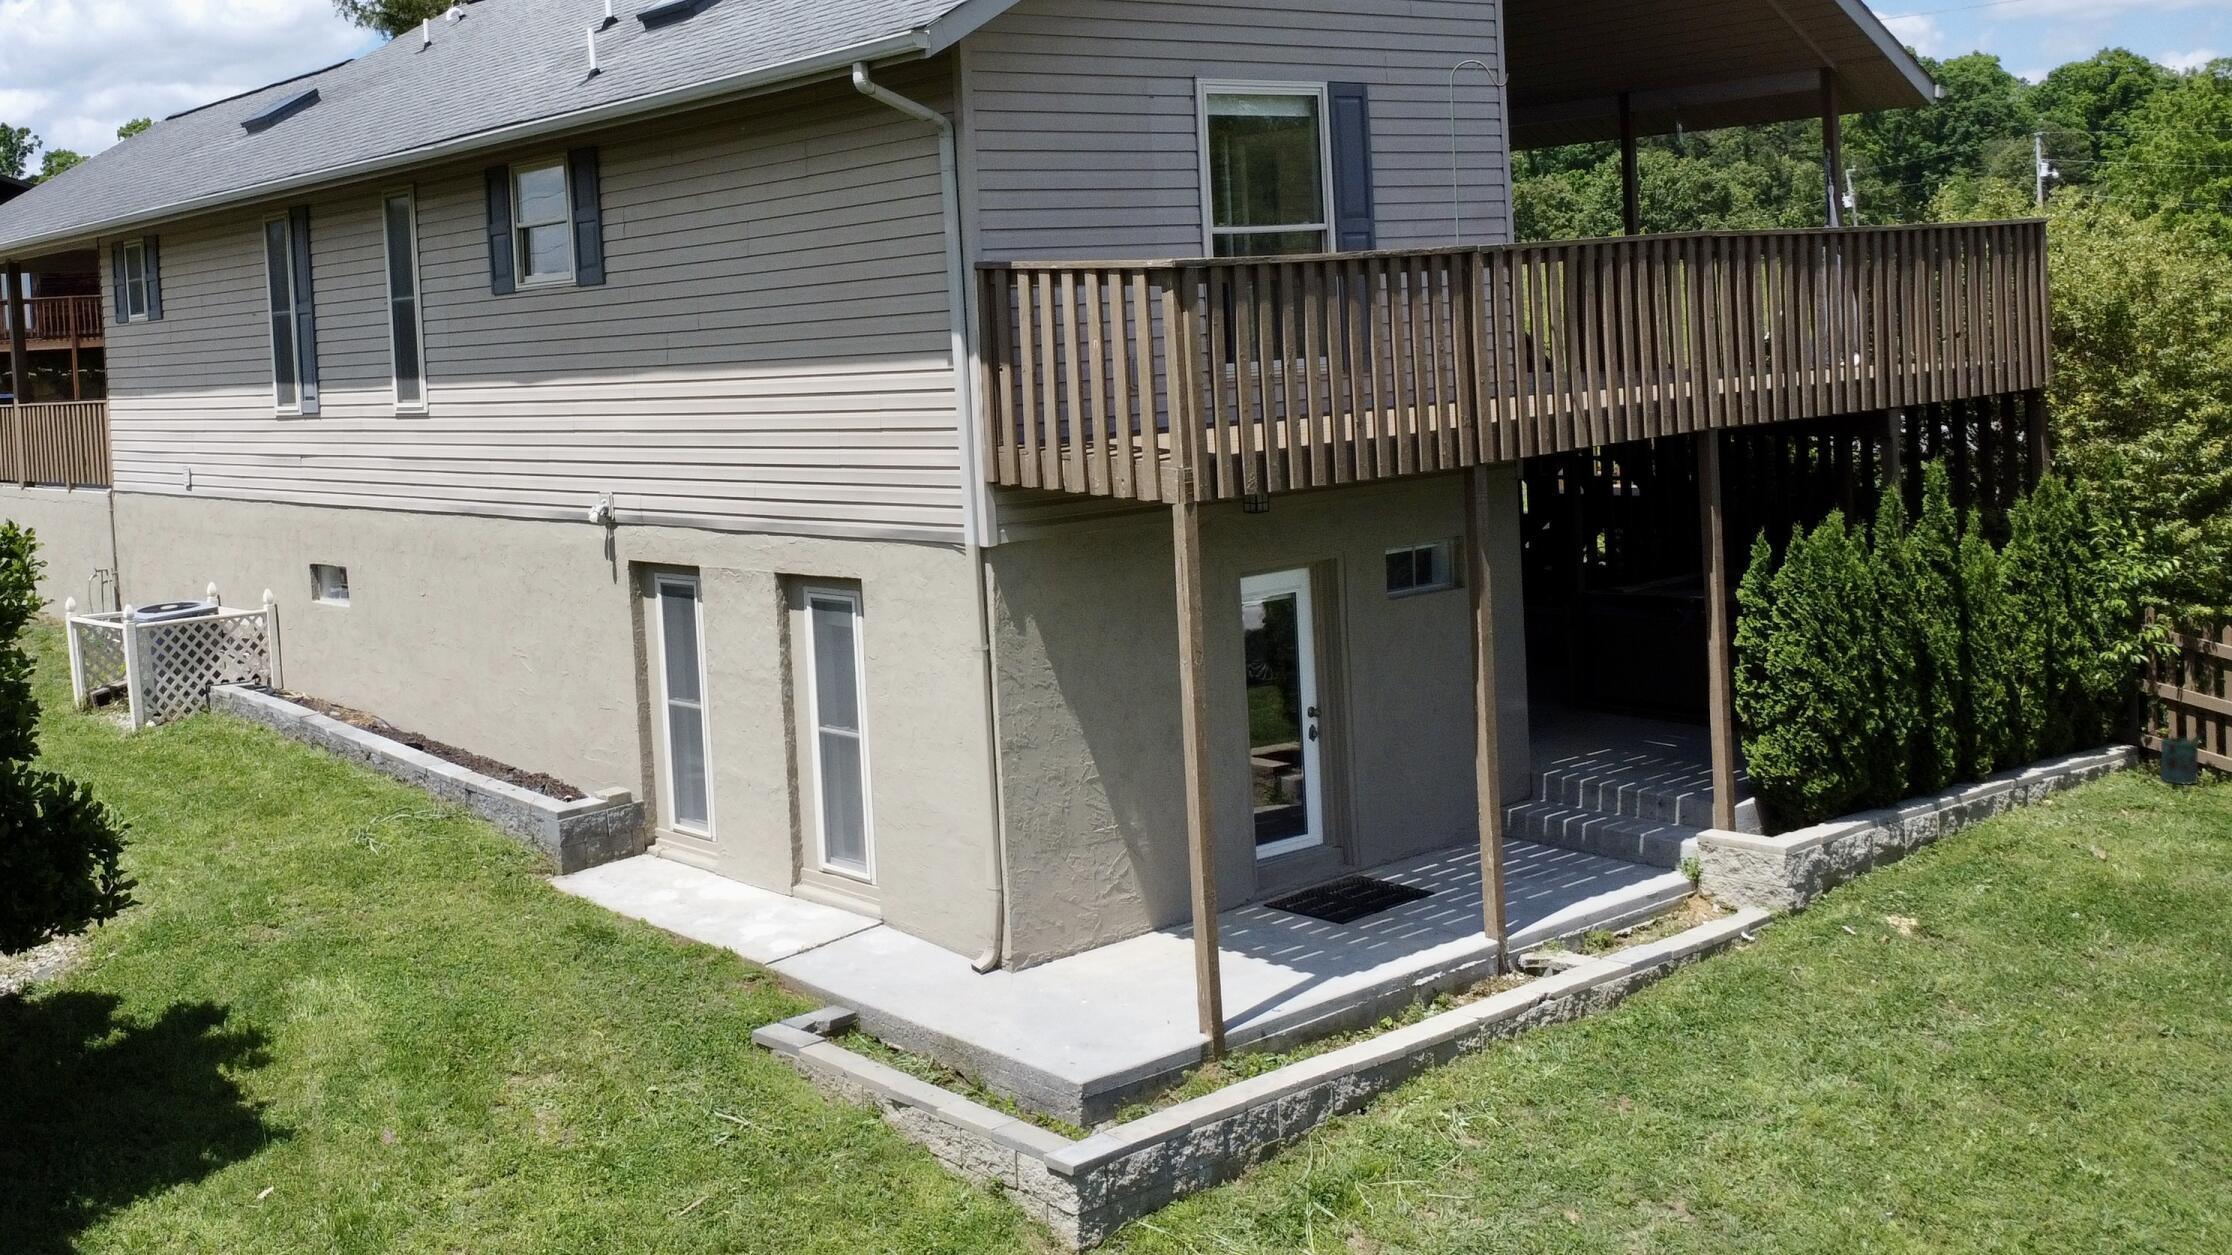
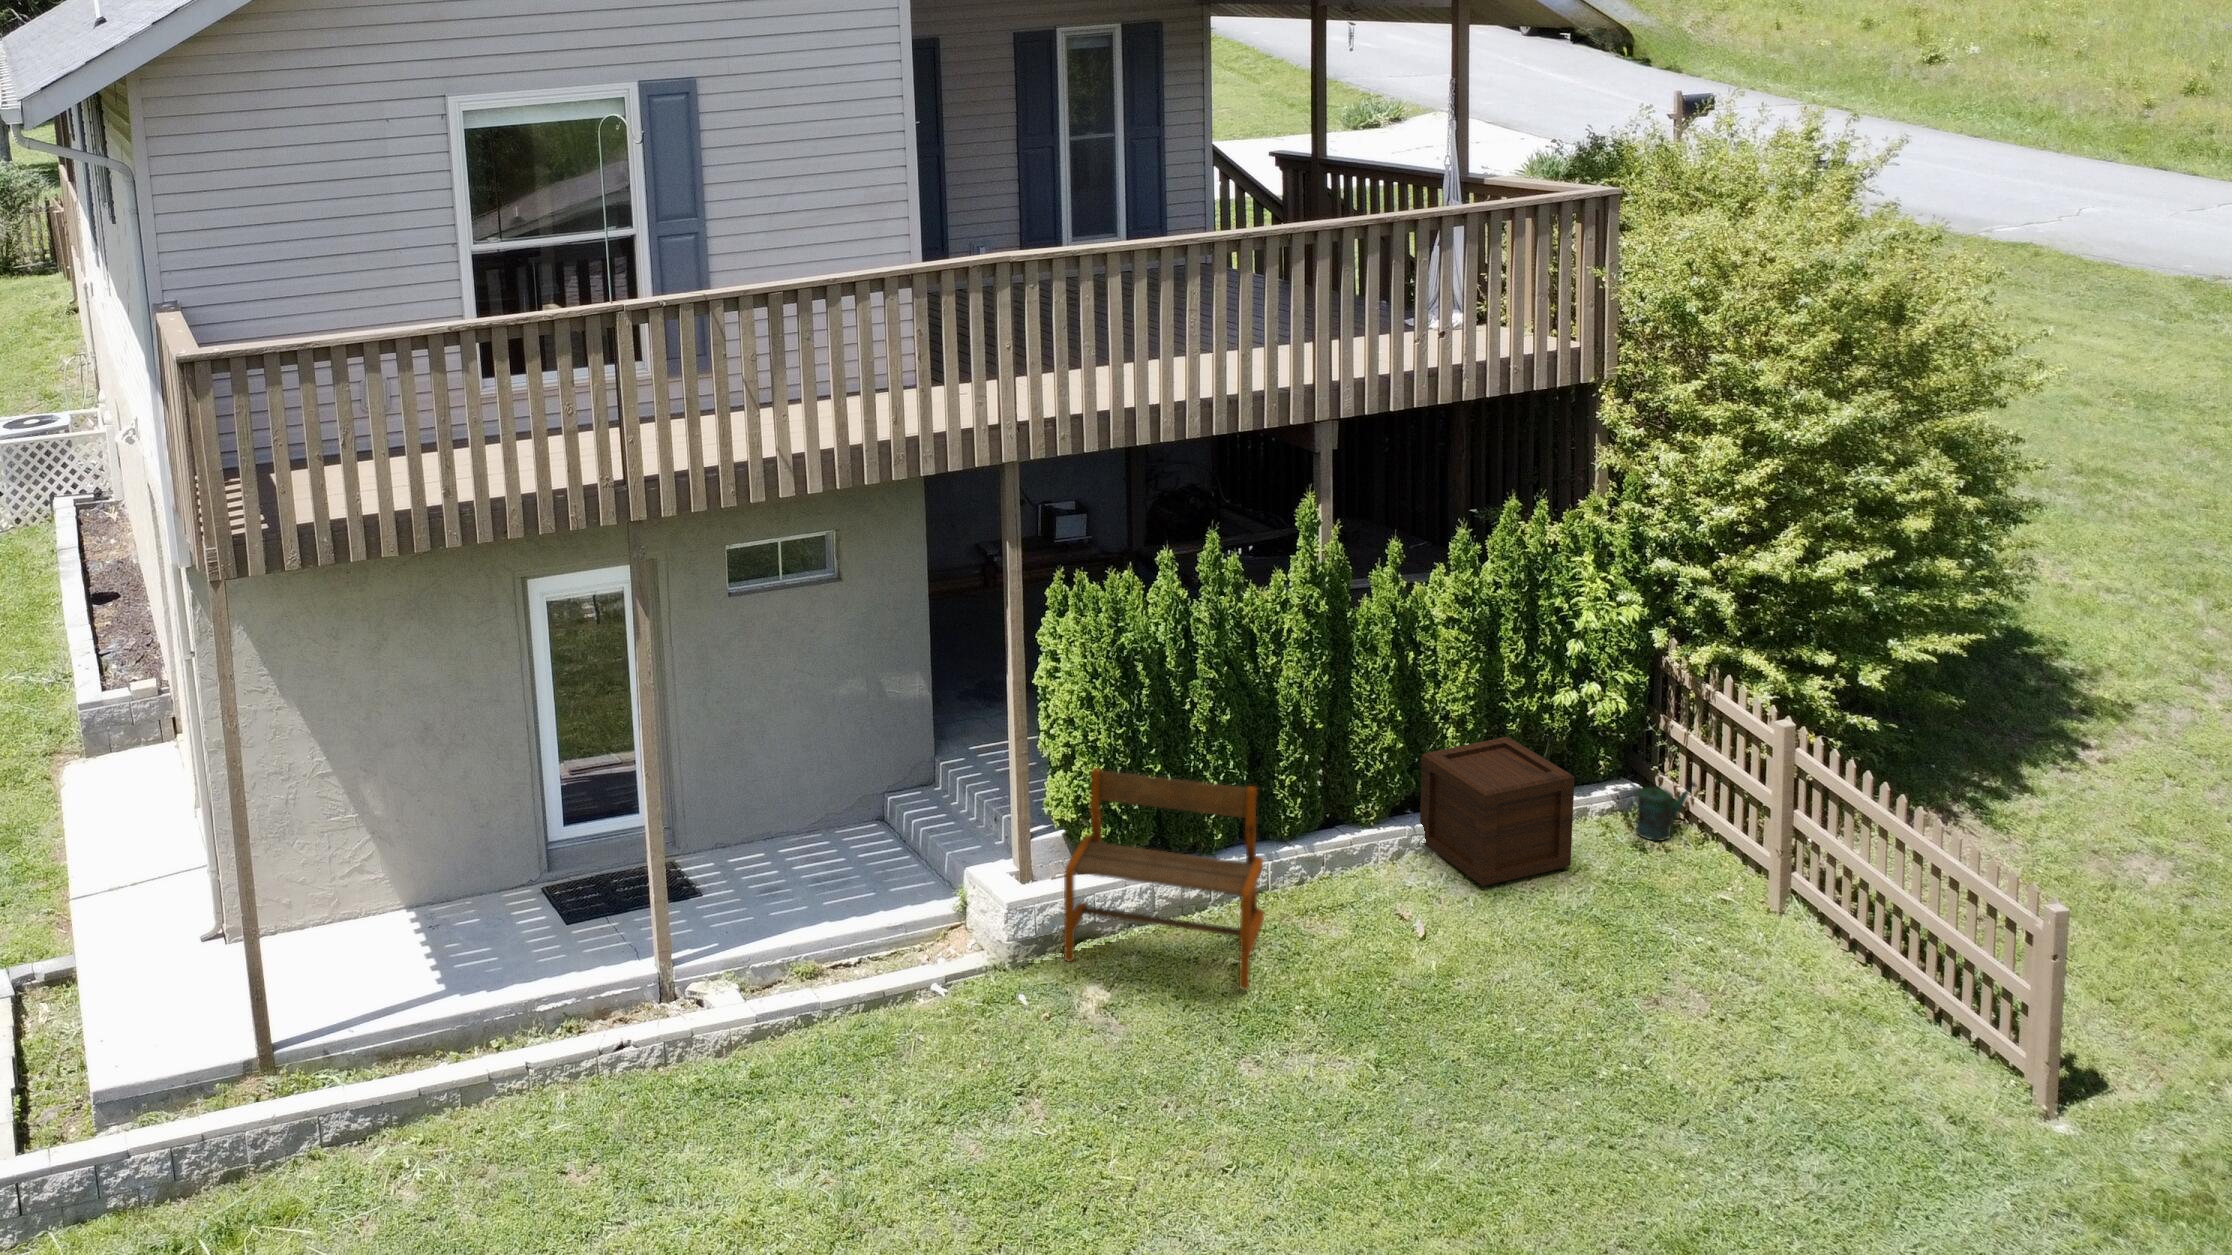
wooden crate: none [2002,697,2157,822] -> present [1420,737,1574,886]
bench: none [1800,712,2041,904] -> present [1064,768,1264,989]

